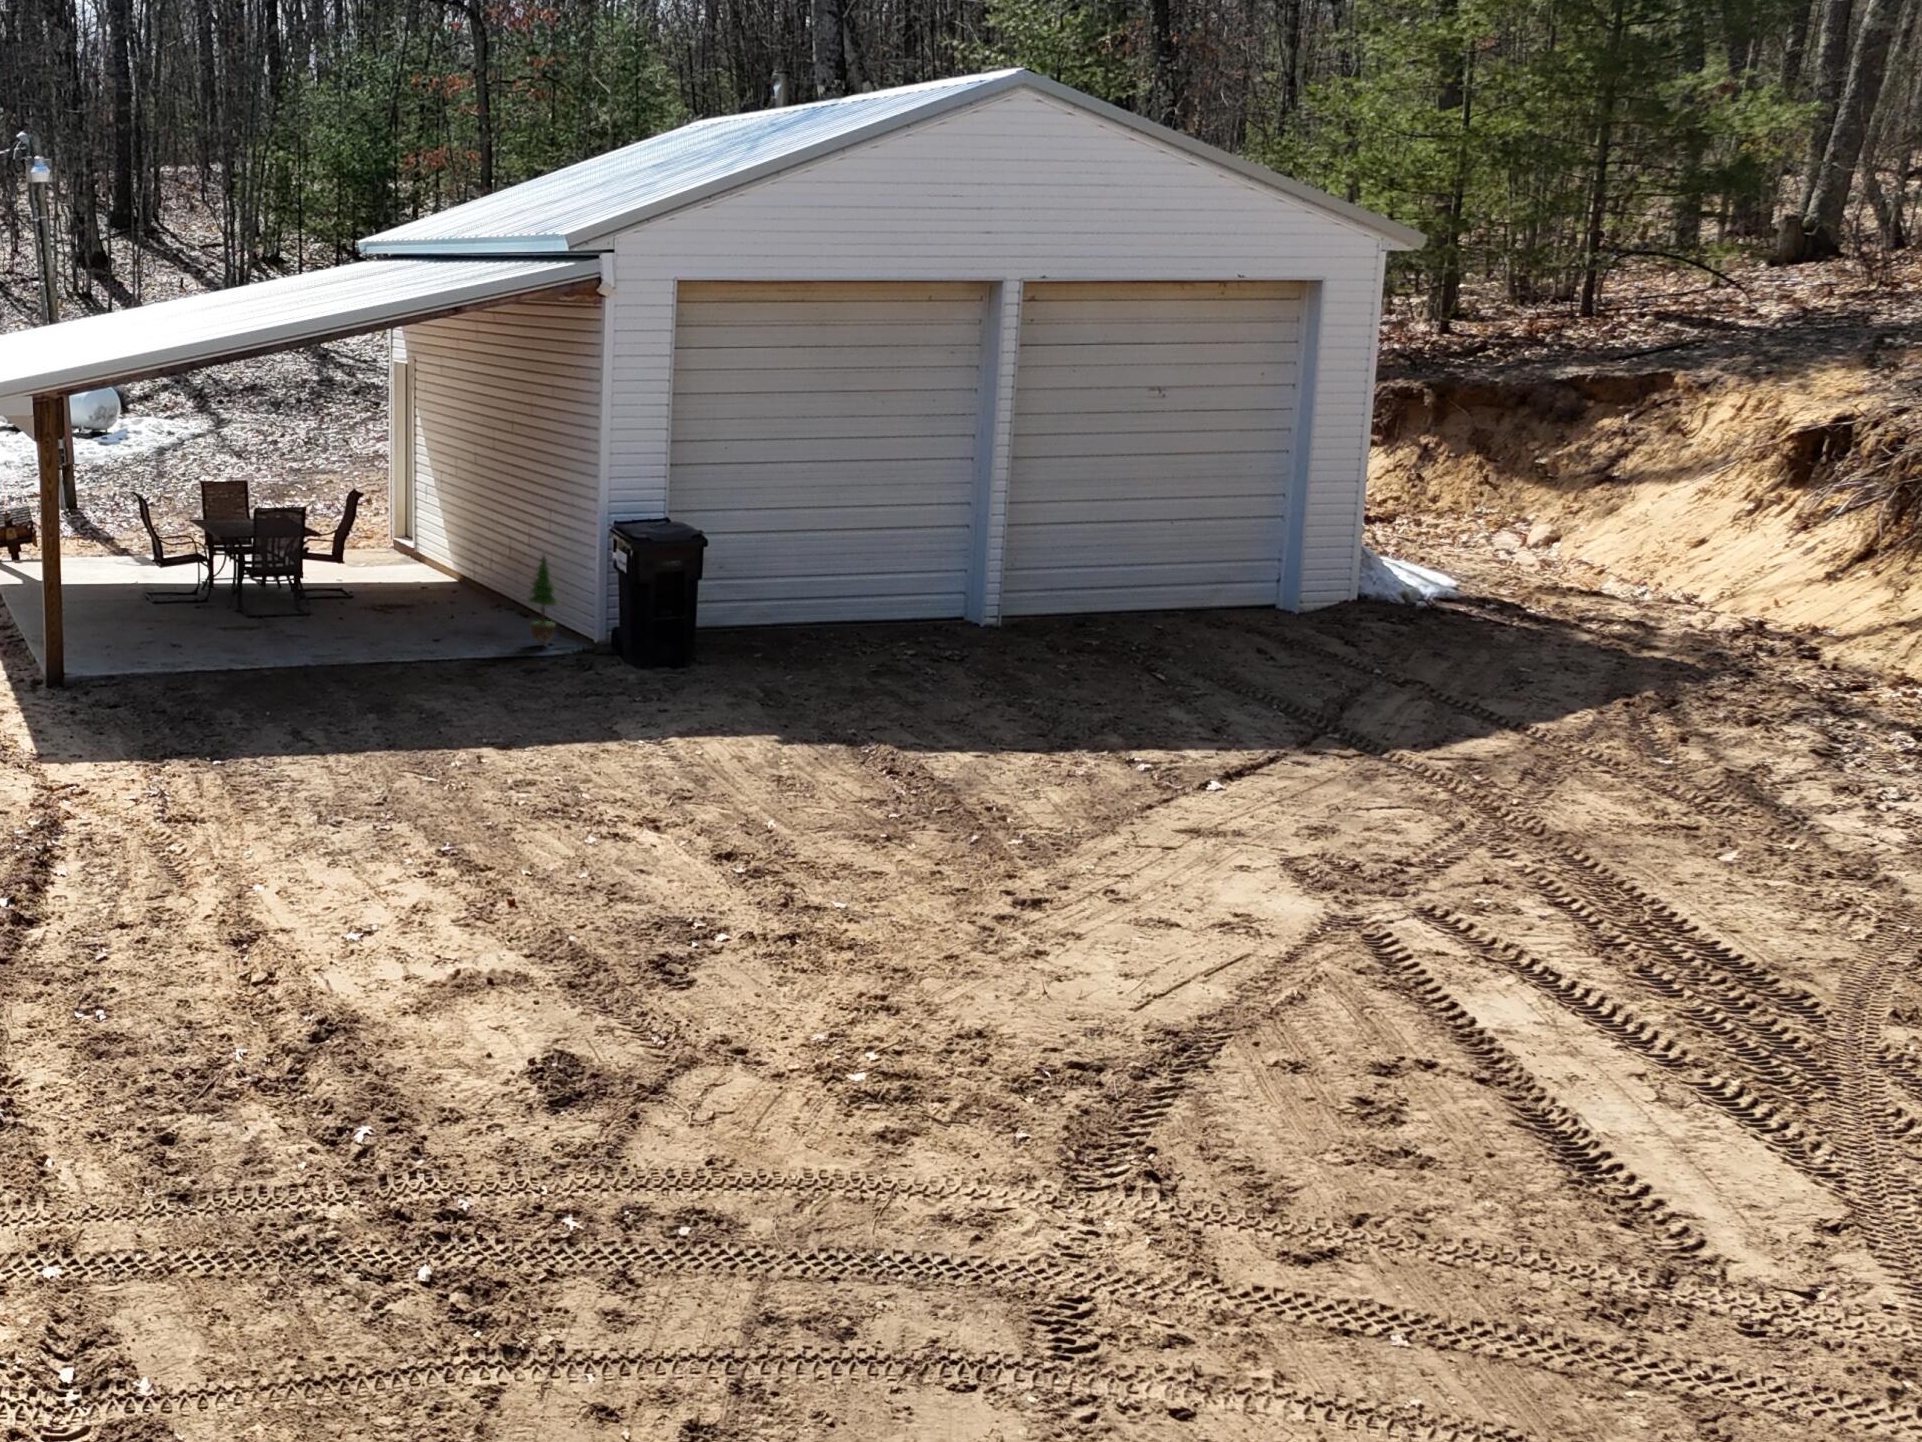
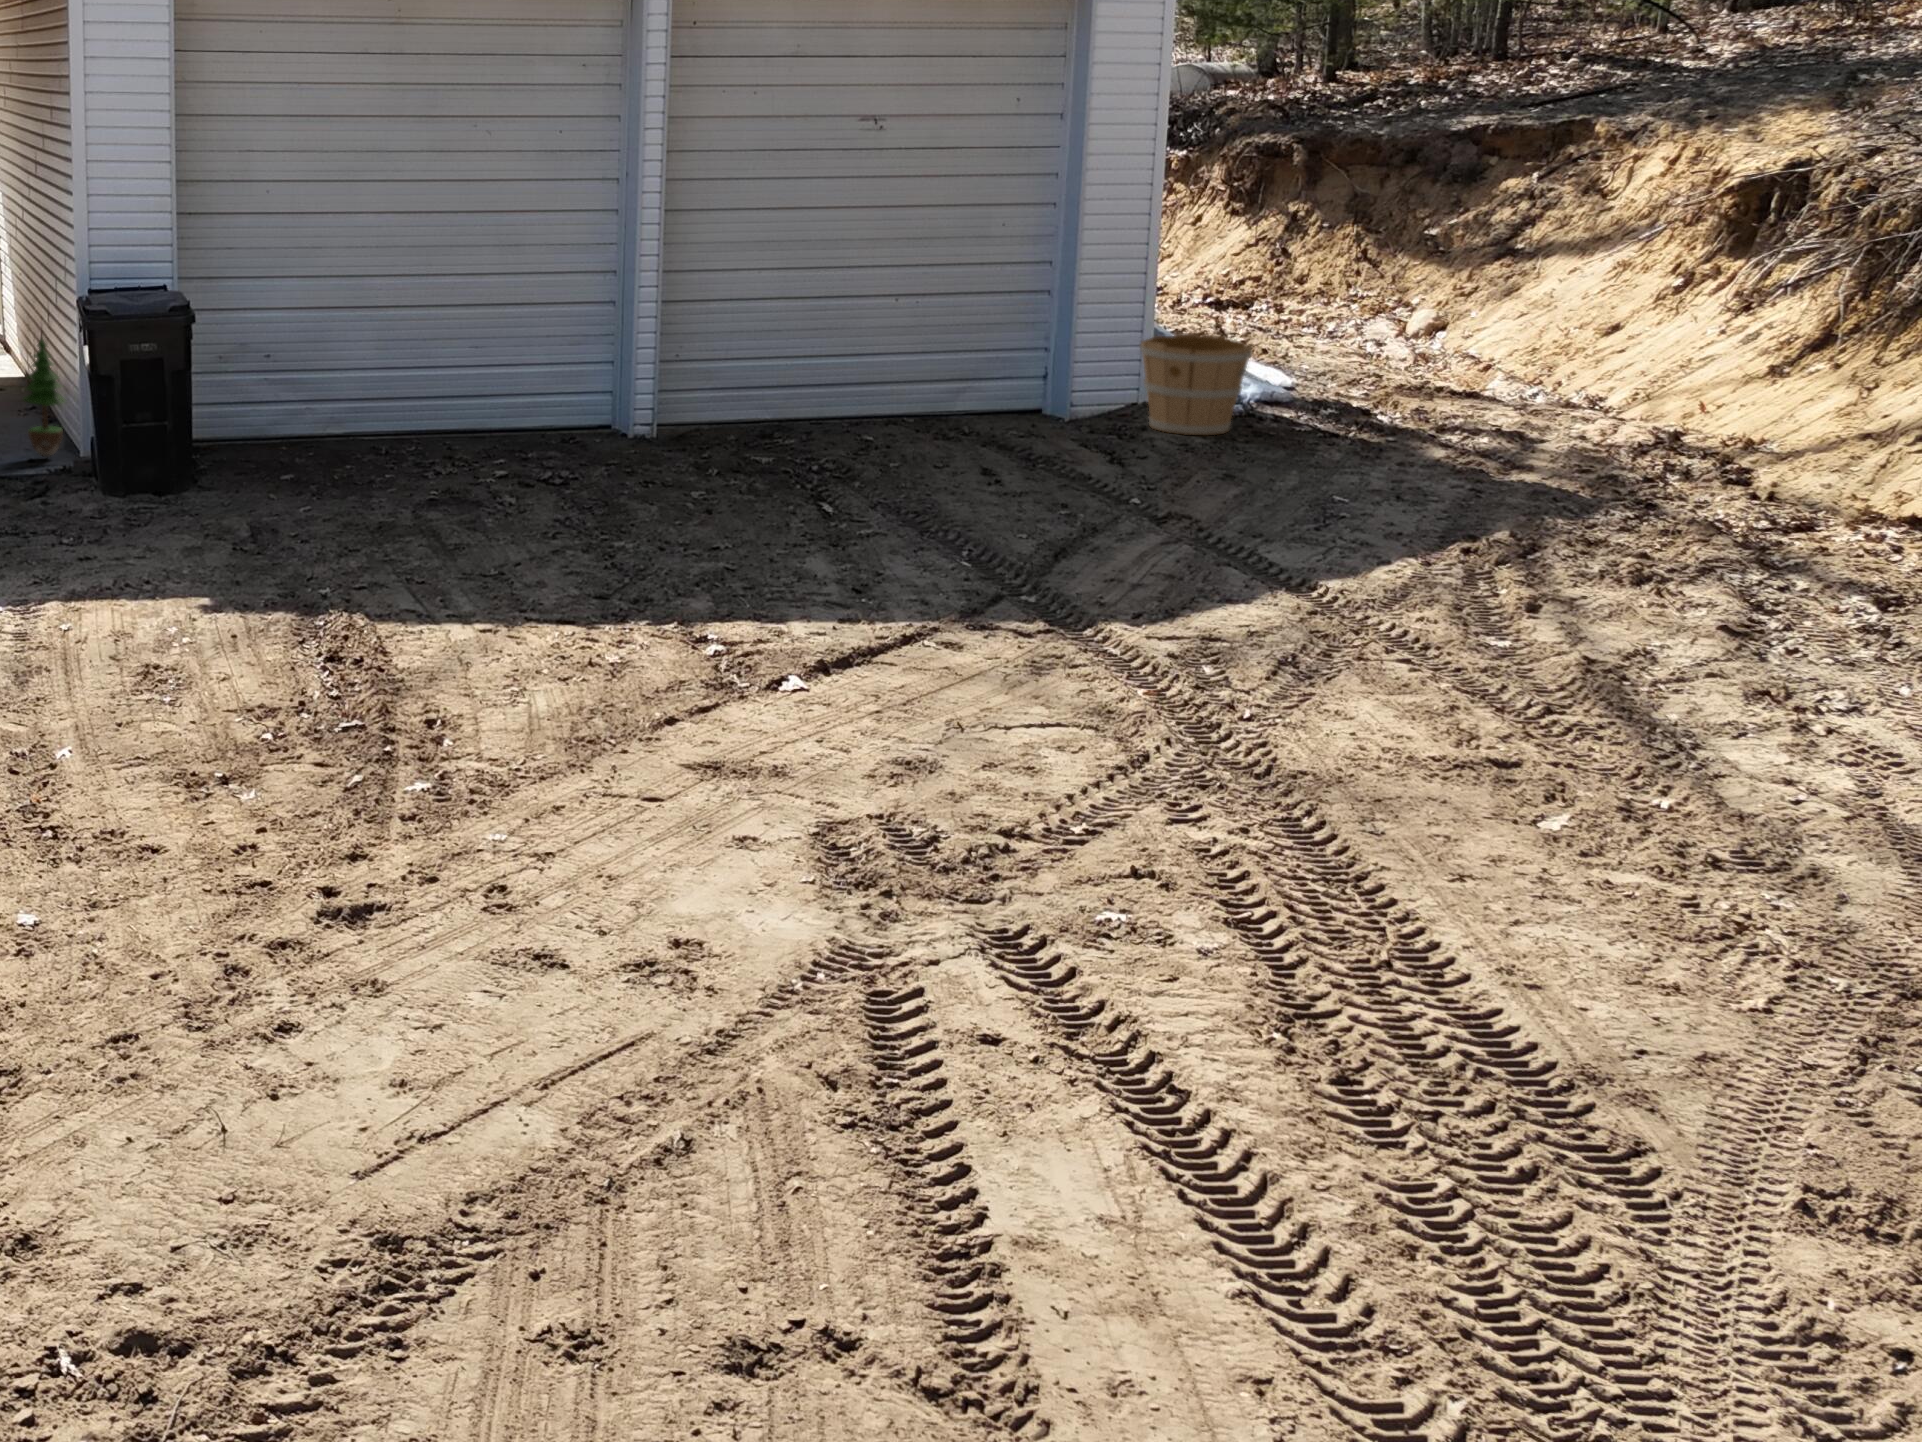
wooden bucket: none [1347,546,1437,624] -> present [1140,333,1253,435]

